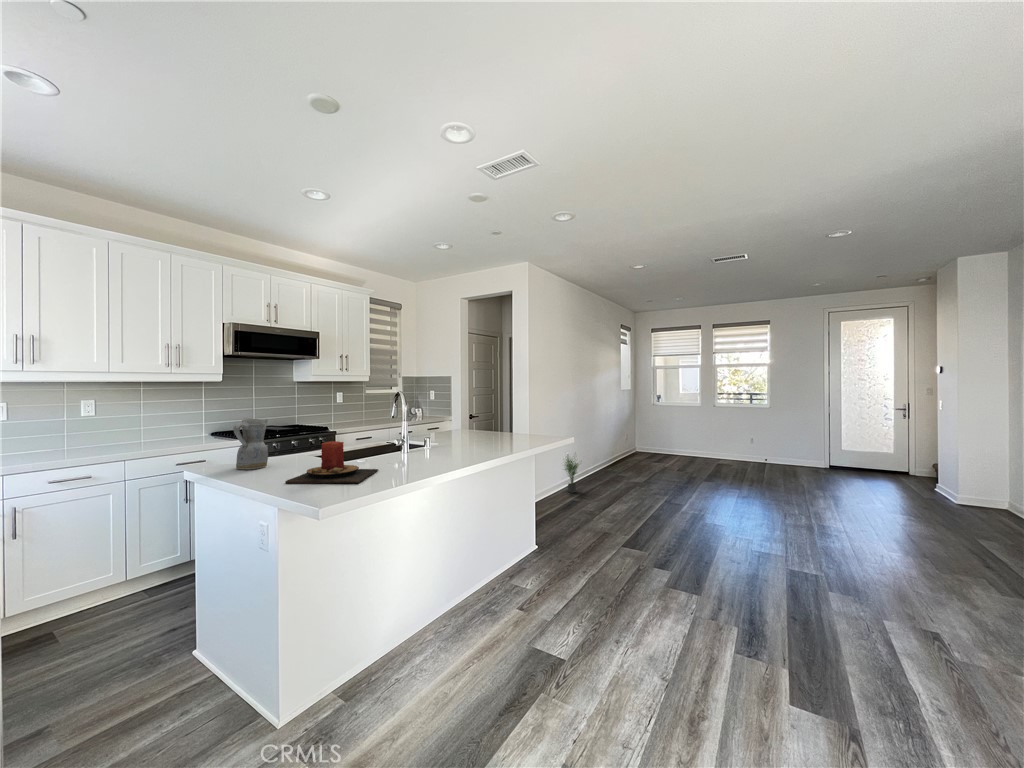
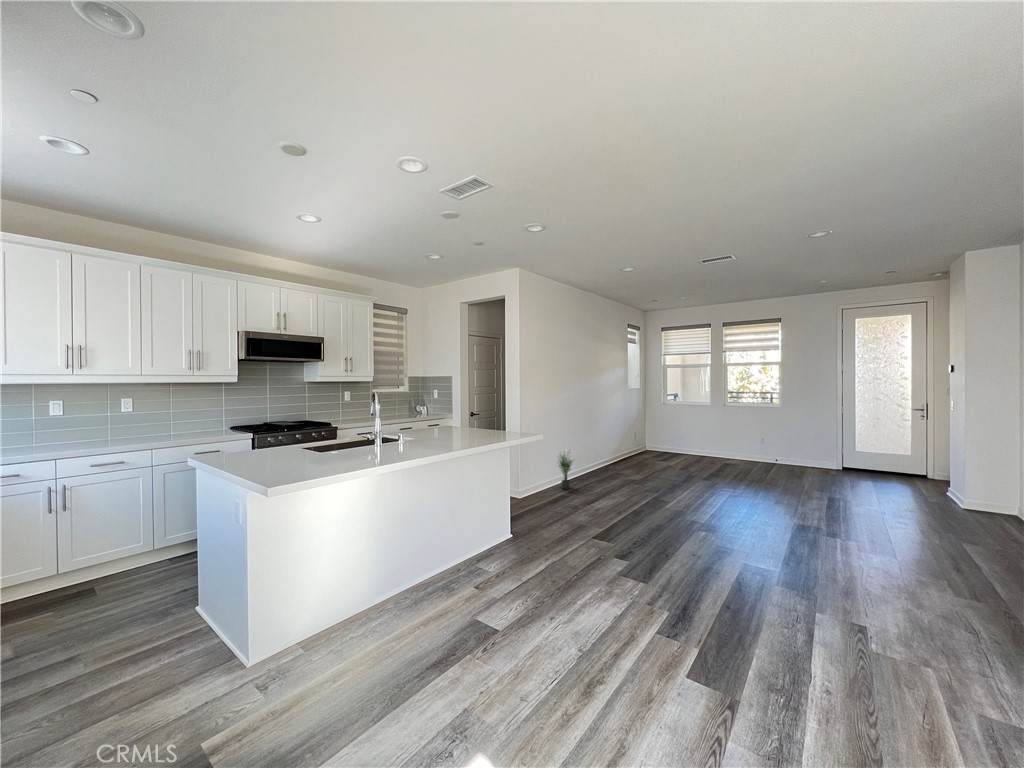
ceramic pitcher: present [233,419,268,470] -> none [224,416,254,458]
candle: present [285,441,378,483] -> none [257,435,341,470]

